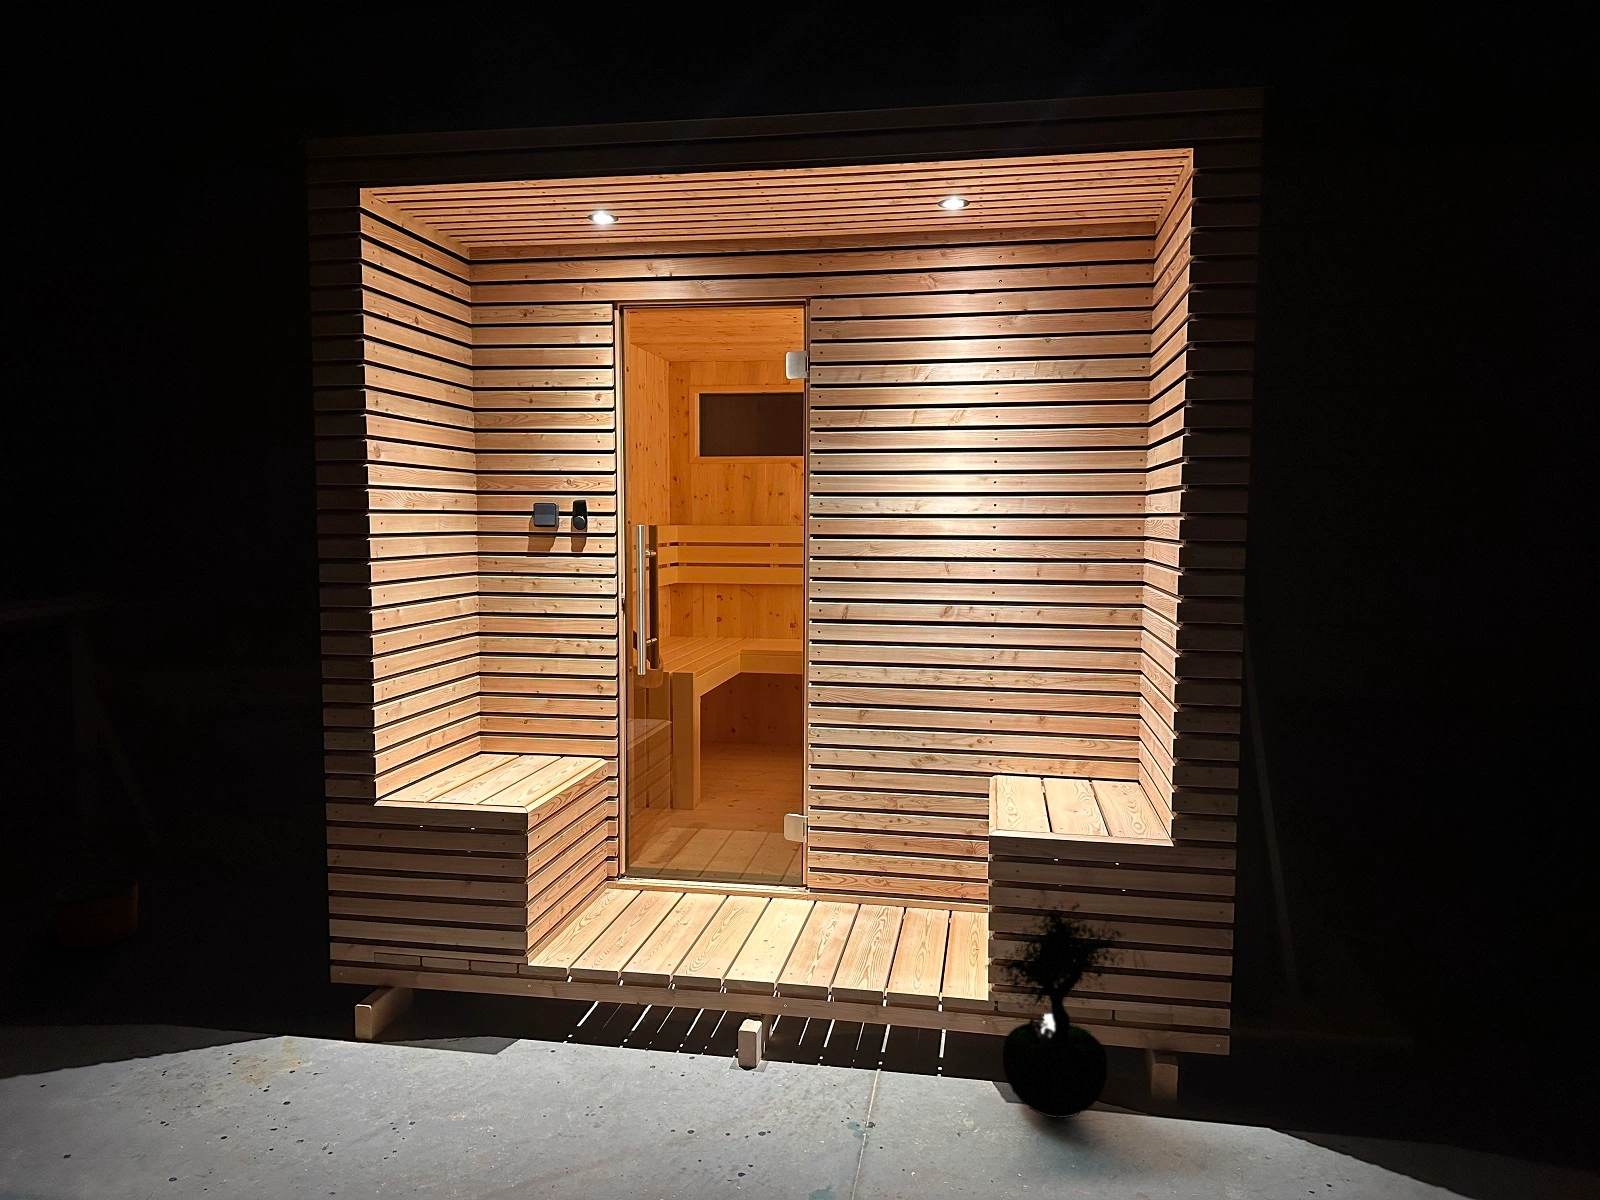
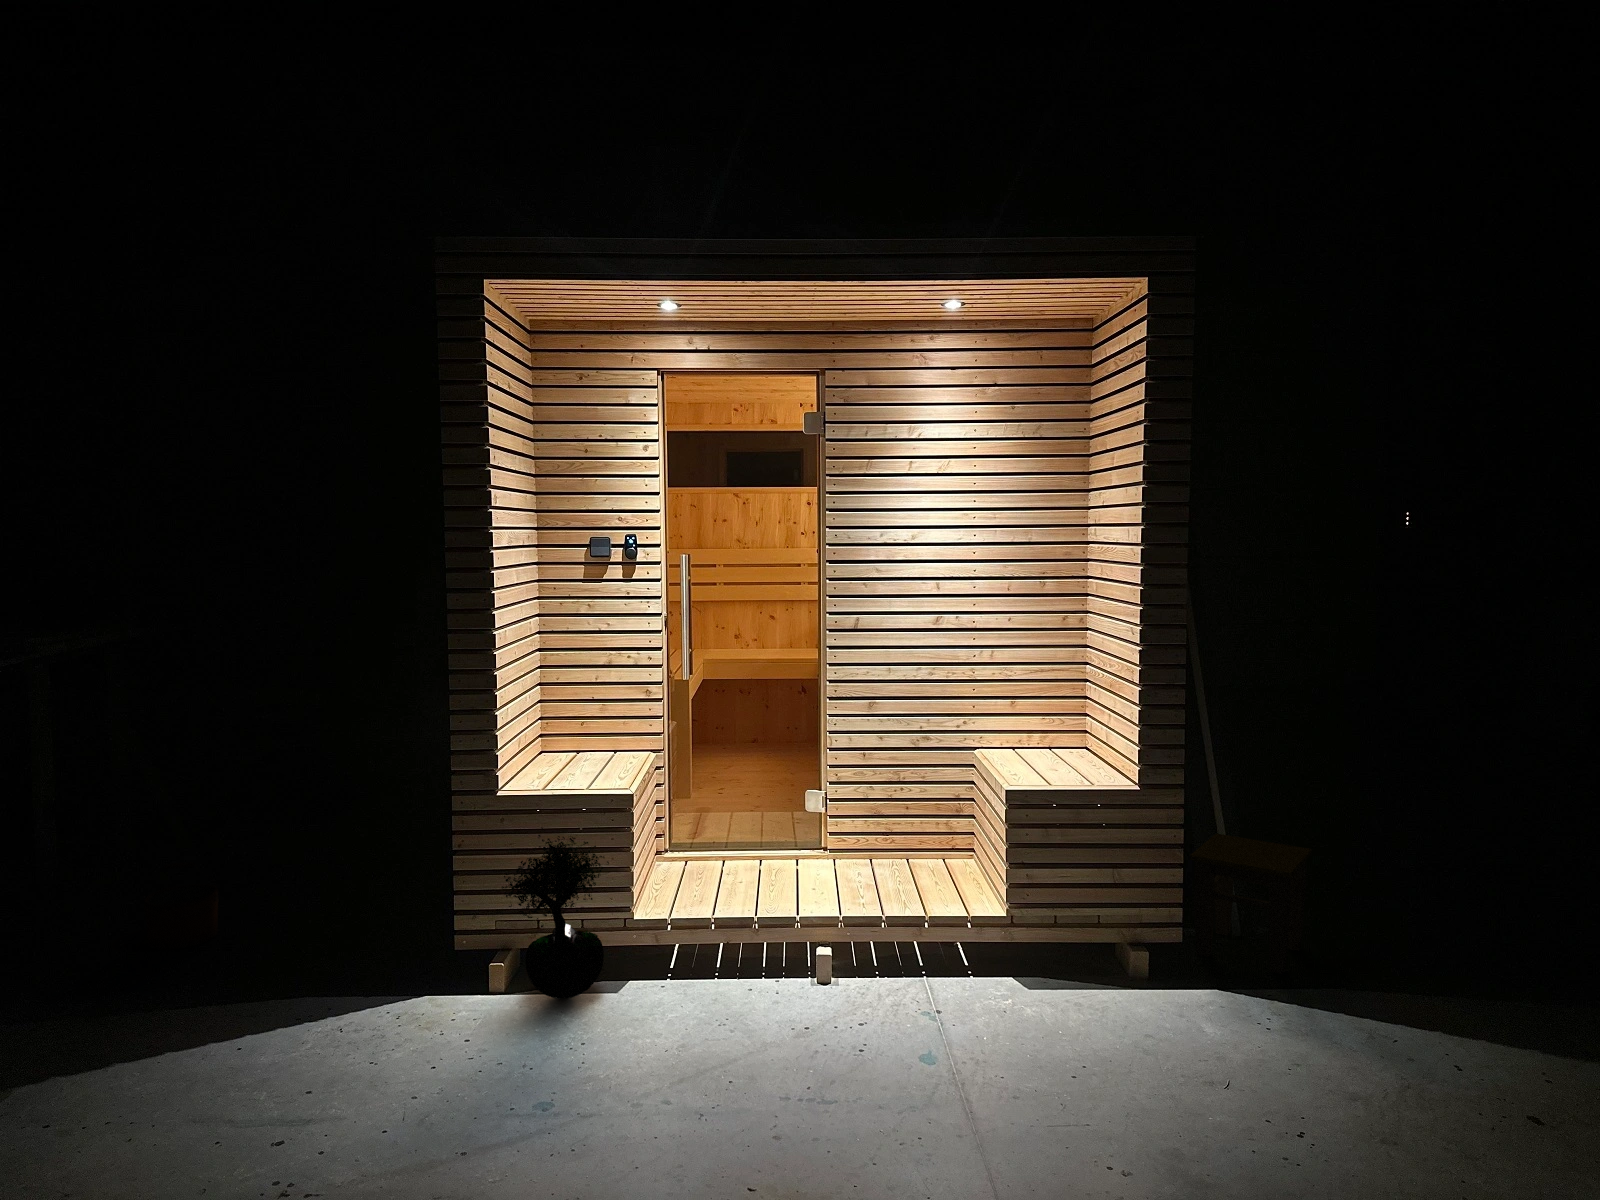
potted tree: present [986,889,1131,1118] -> present [502,827,609,999]
stool: none [1254,908,1440,1122] -> present [1190,834,1312,974]

